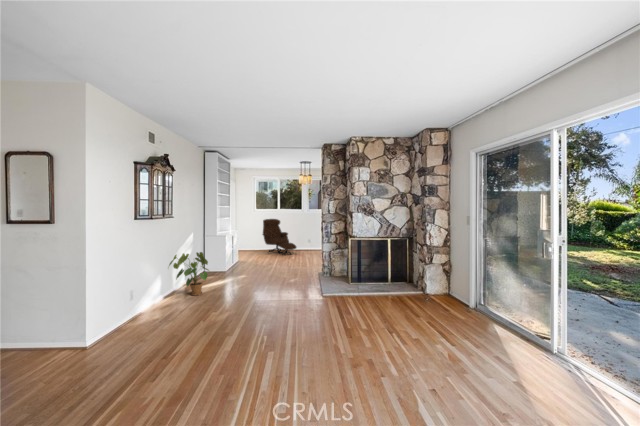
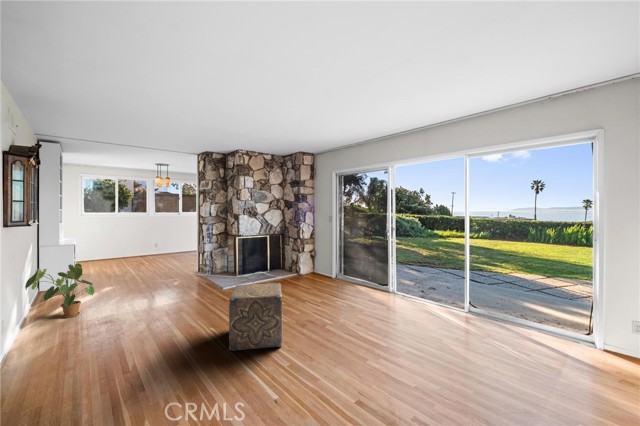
lounge chair: present [263,219,296,253] -> none [96,224,147,264]
ottoman: none [238,296,320,388] -> present [229,283,282,351]

